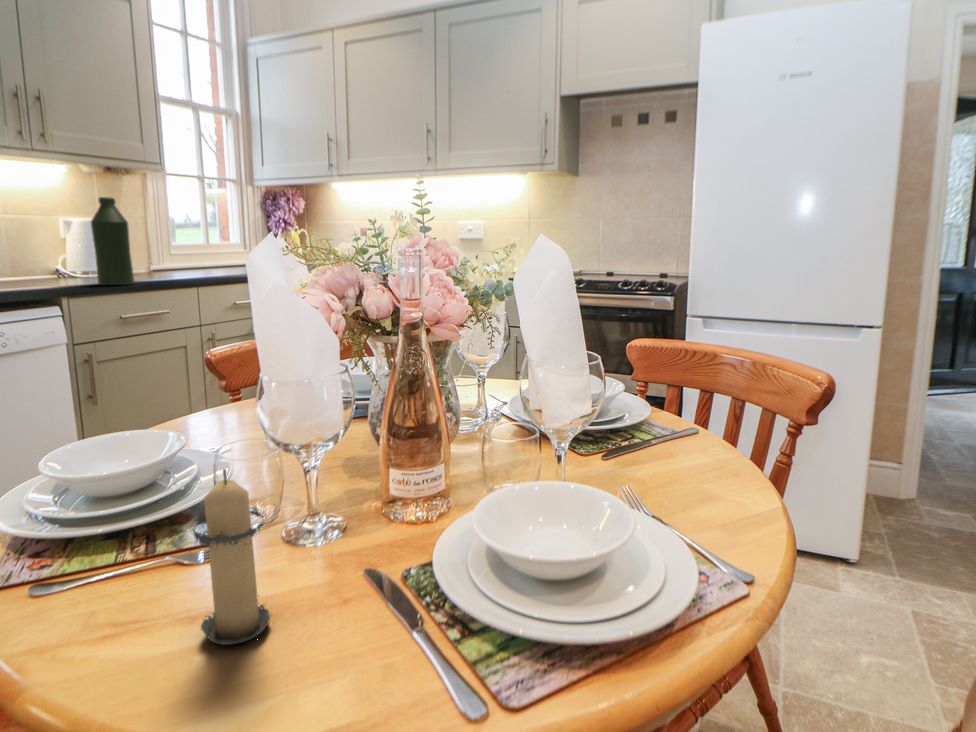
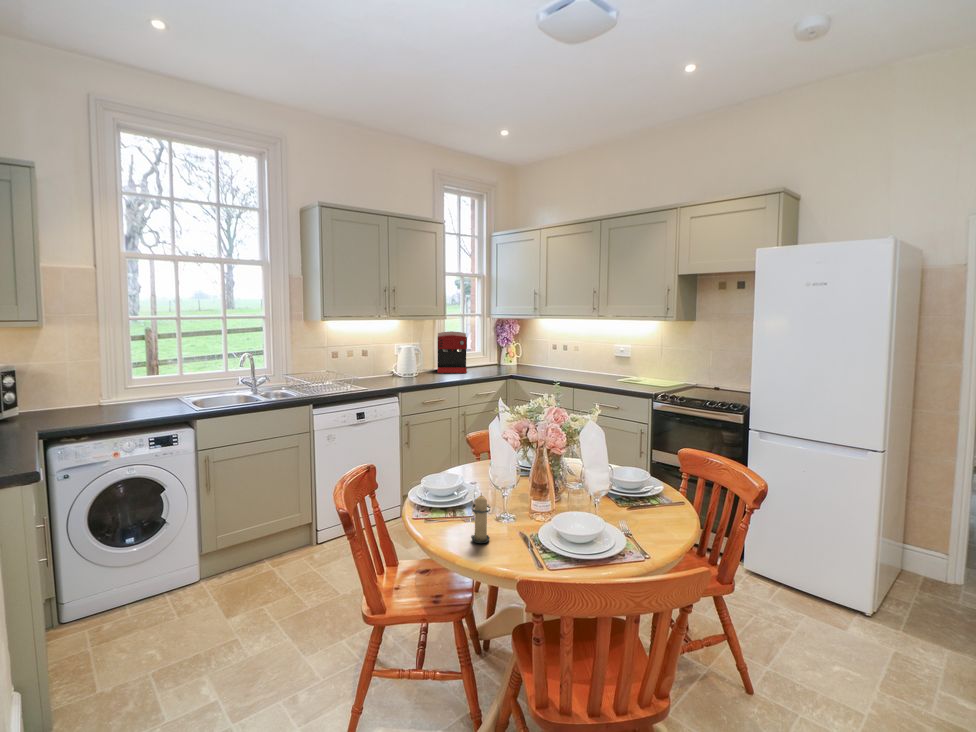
bottle: present [91,197,134,285] -> none [411,340,428,386]
coffee maker: none [154,201,216,272] -> present [437,331,467,373]

